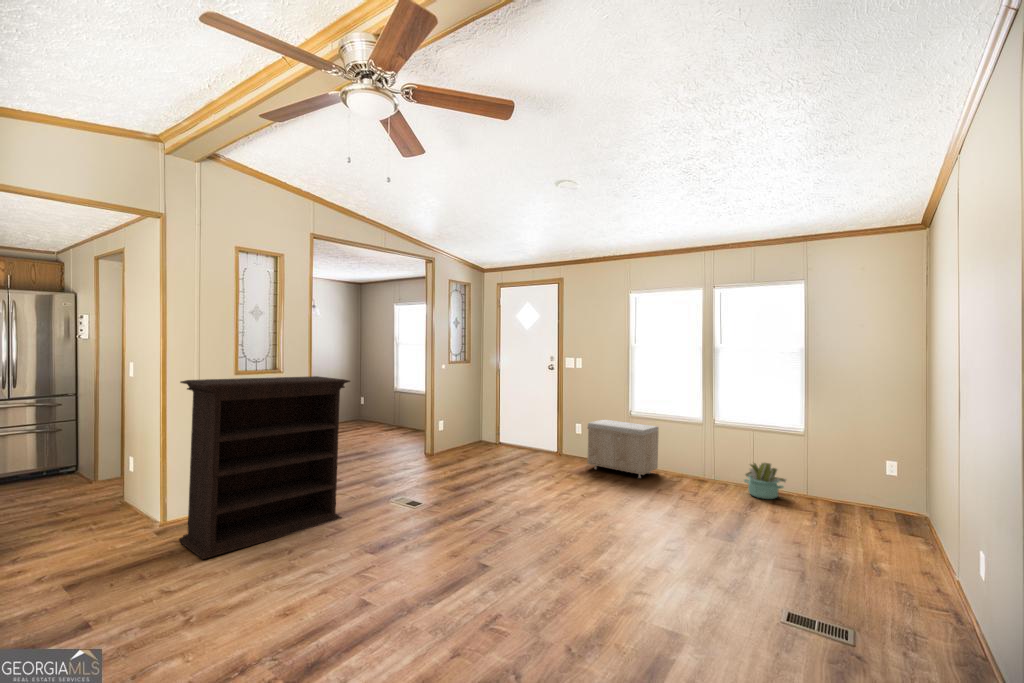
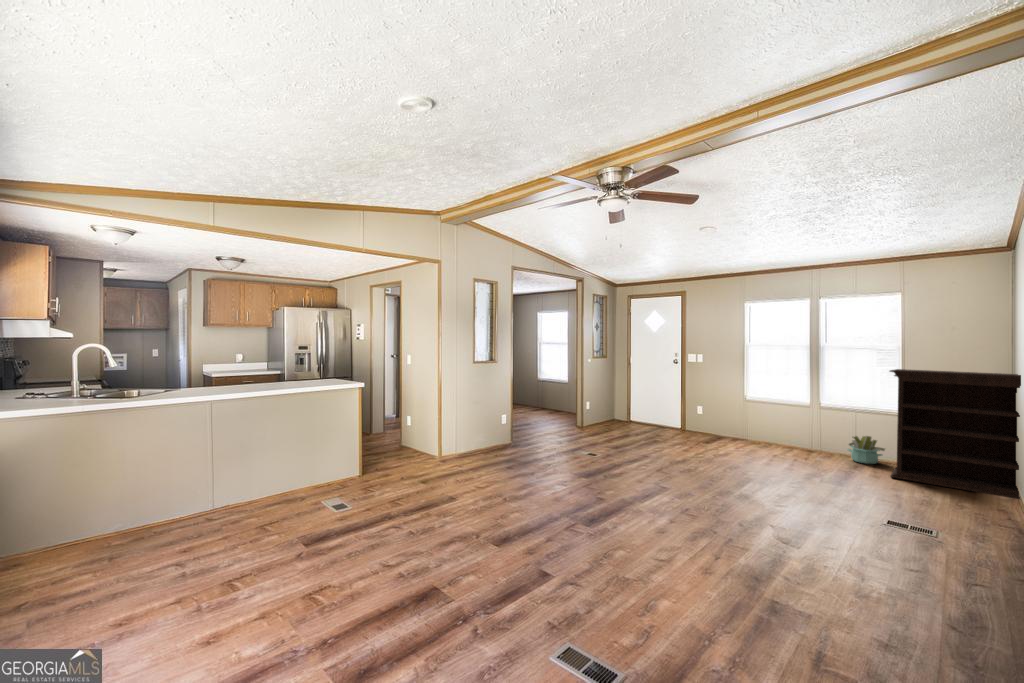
bookshelf: present [179,376,350,559] -> present [890,369,1021,499]
storage bench: present [587,420,659,478] -> none [710,402,771,447]

